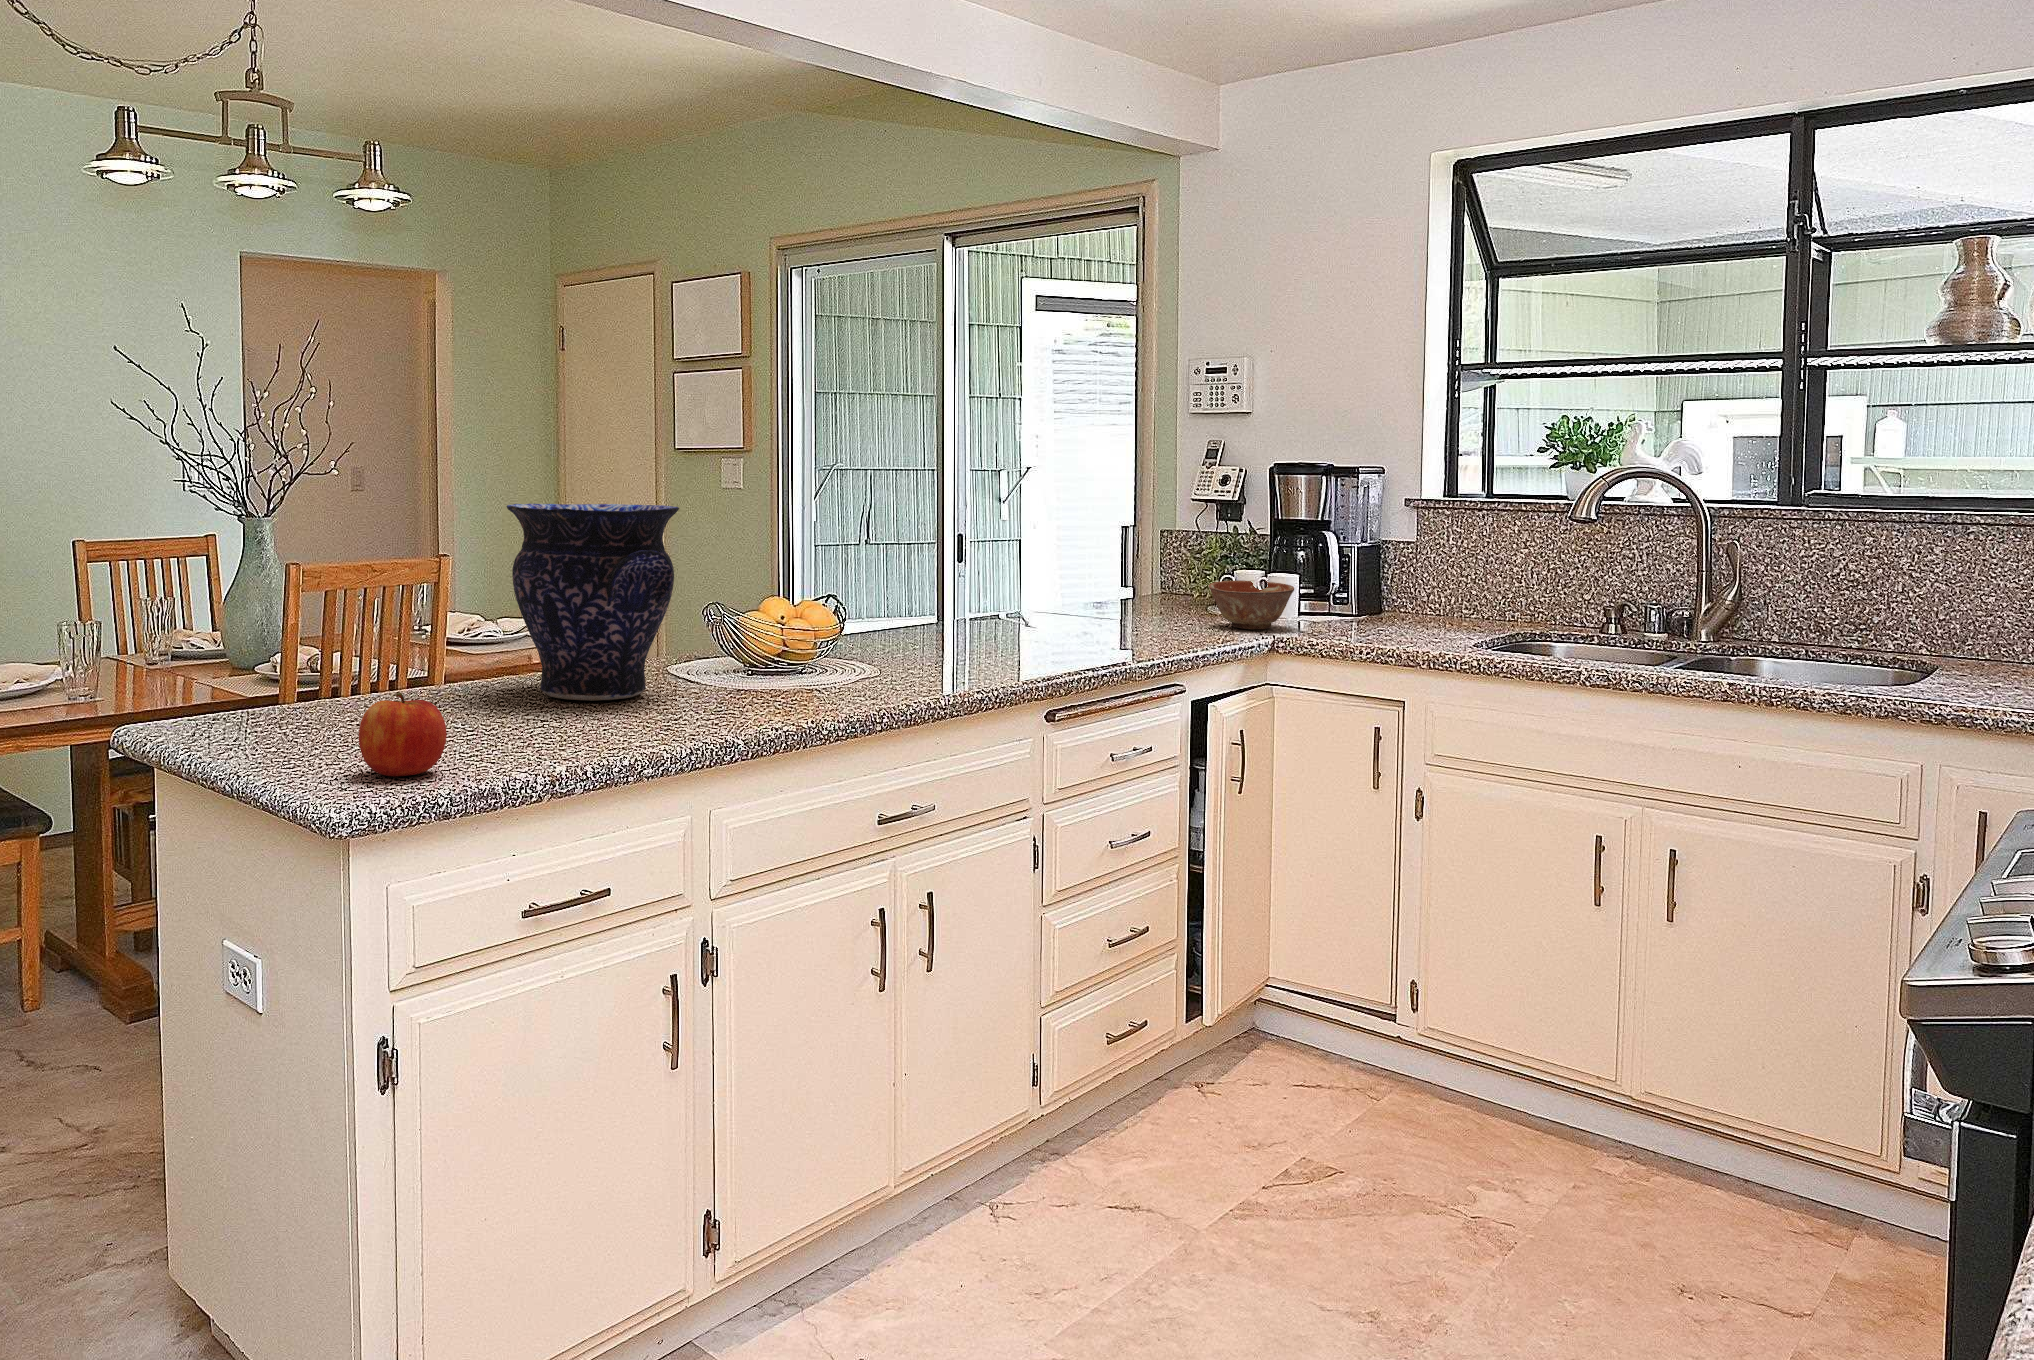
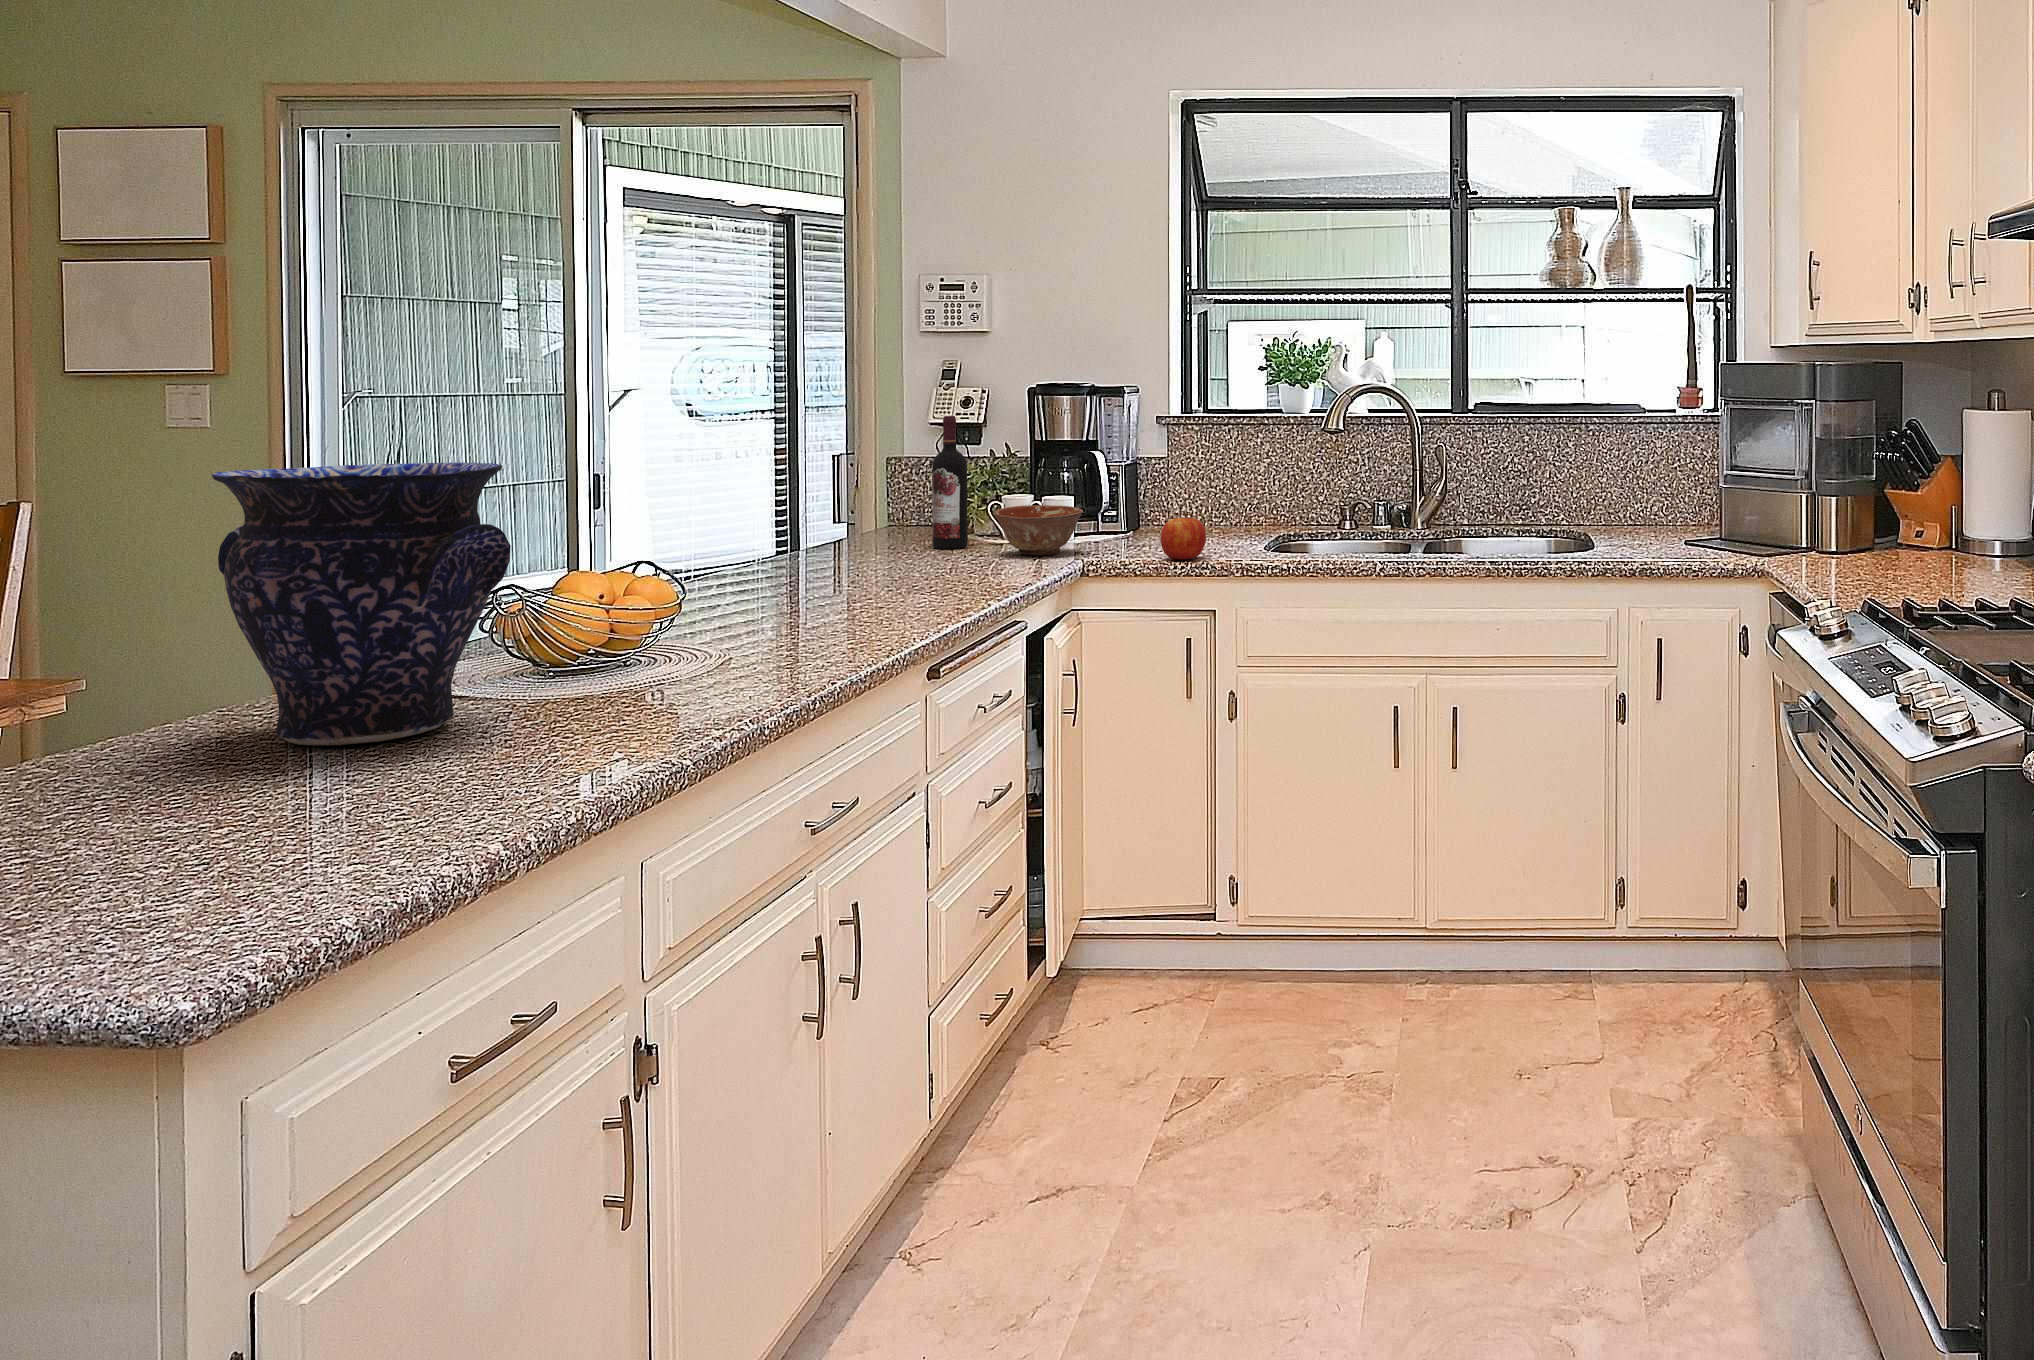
wine bottle: none [1165,491,1199,617] -> present [932,416,968,549]
apple: present [359,693,447,777] -> present [1161,513,1206,560]

